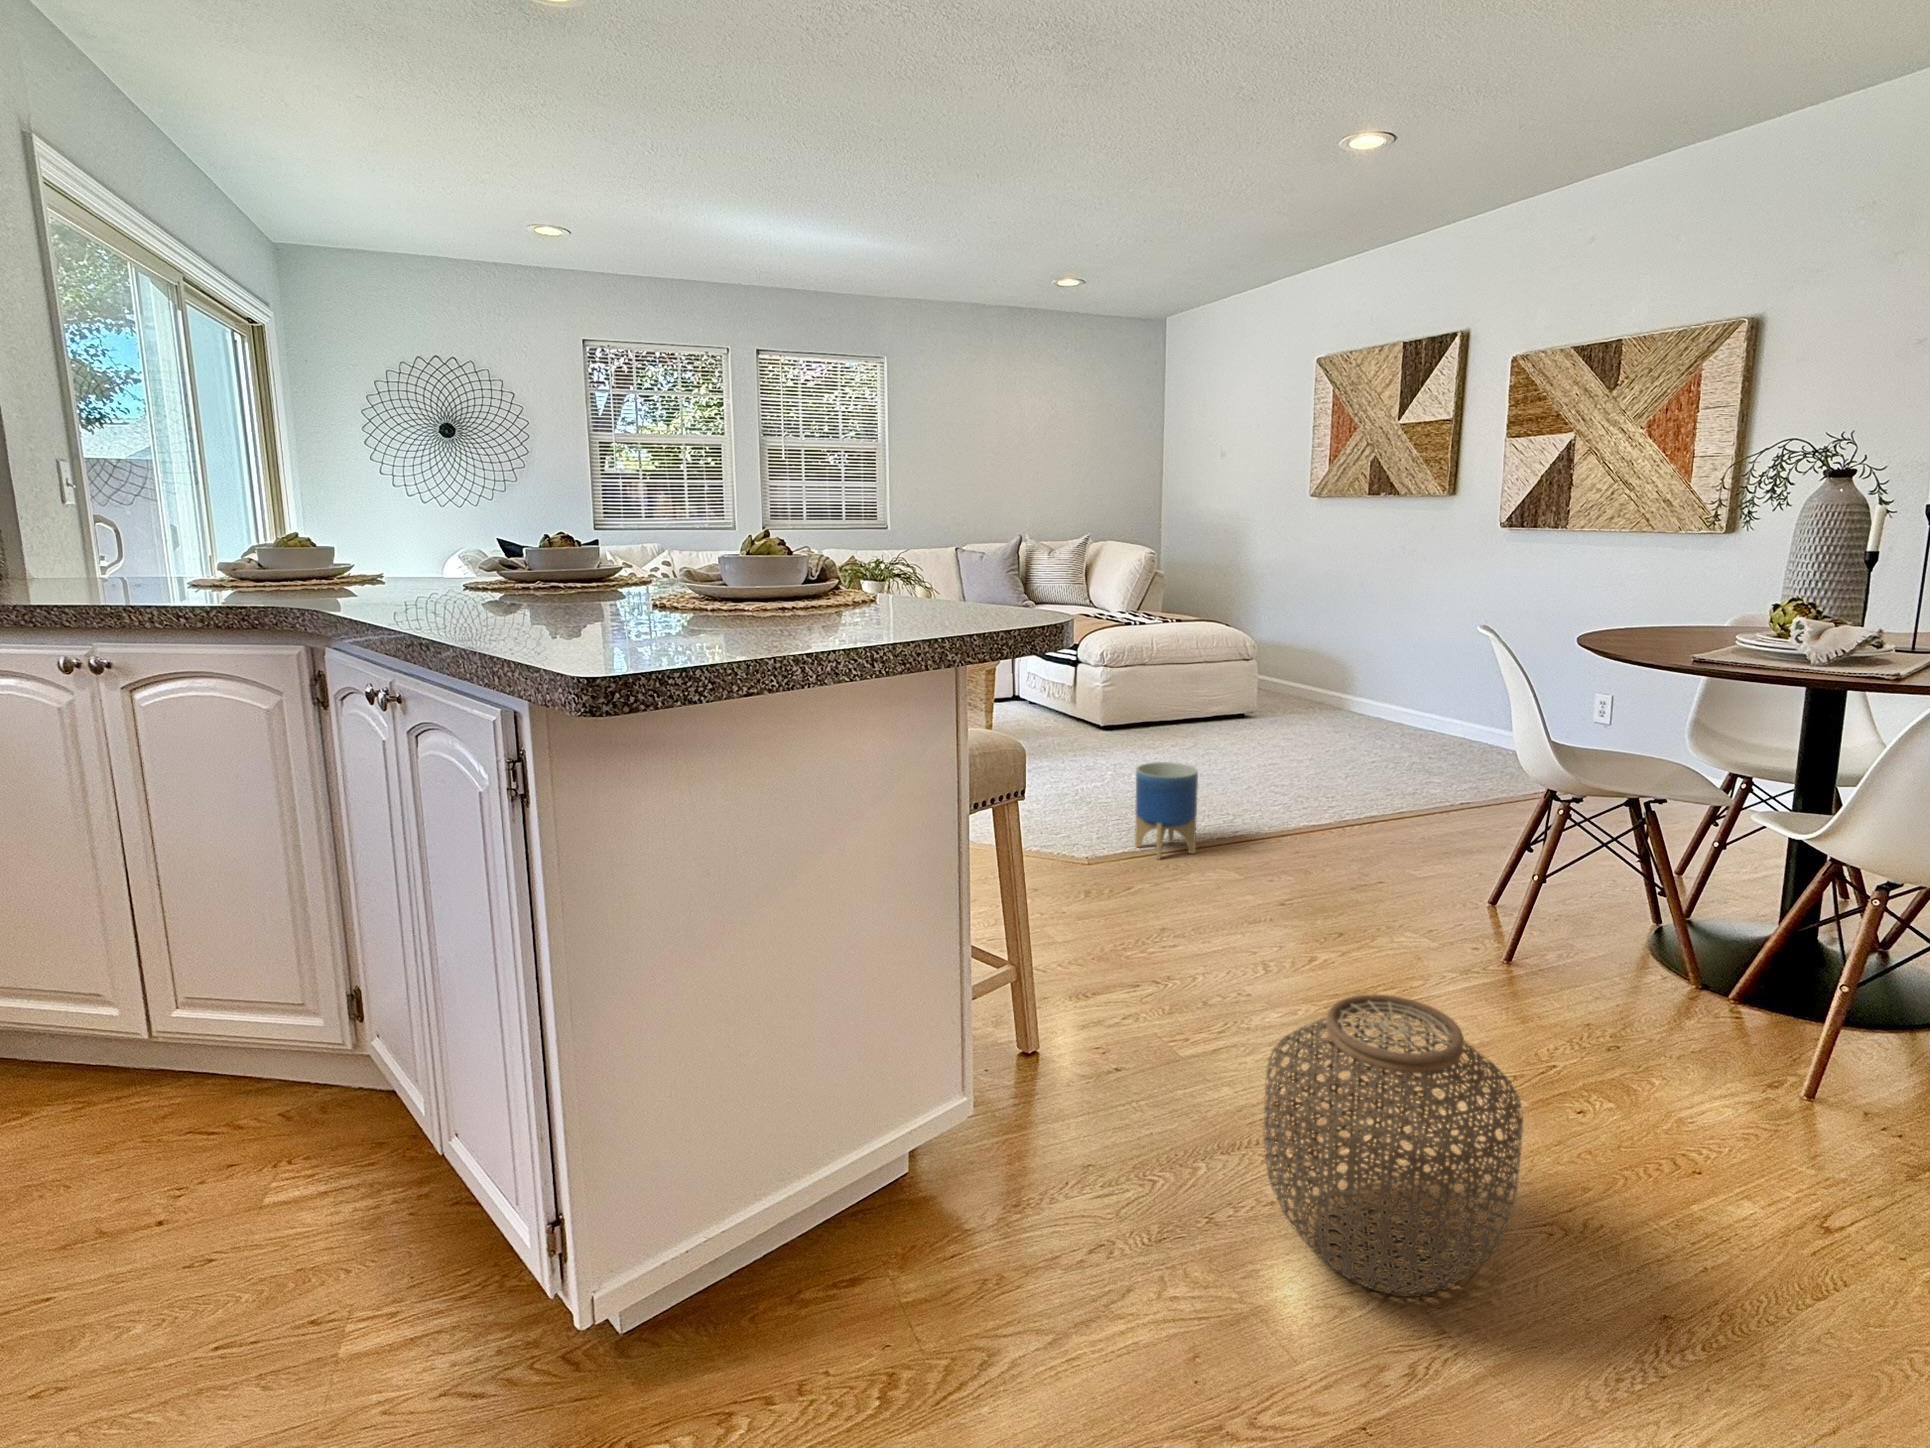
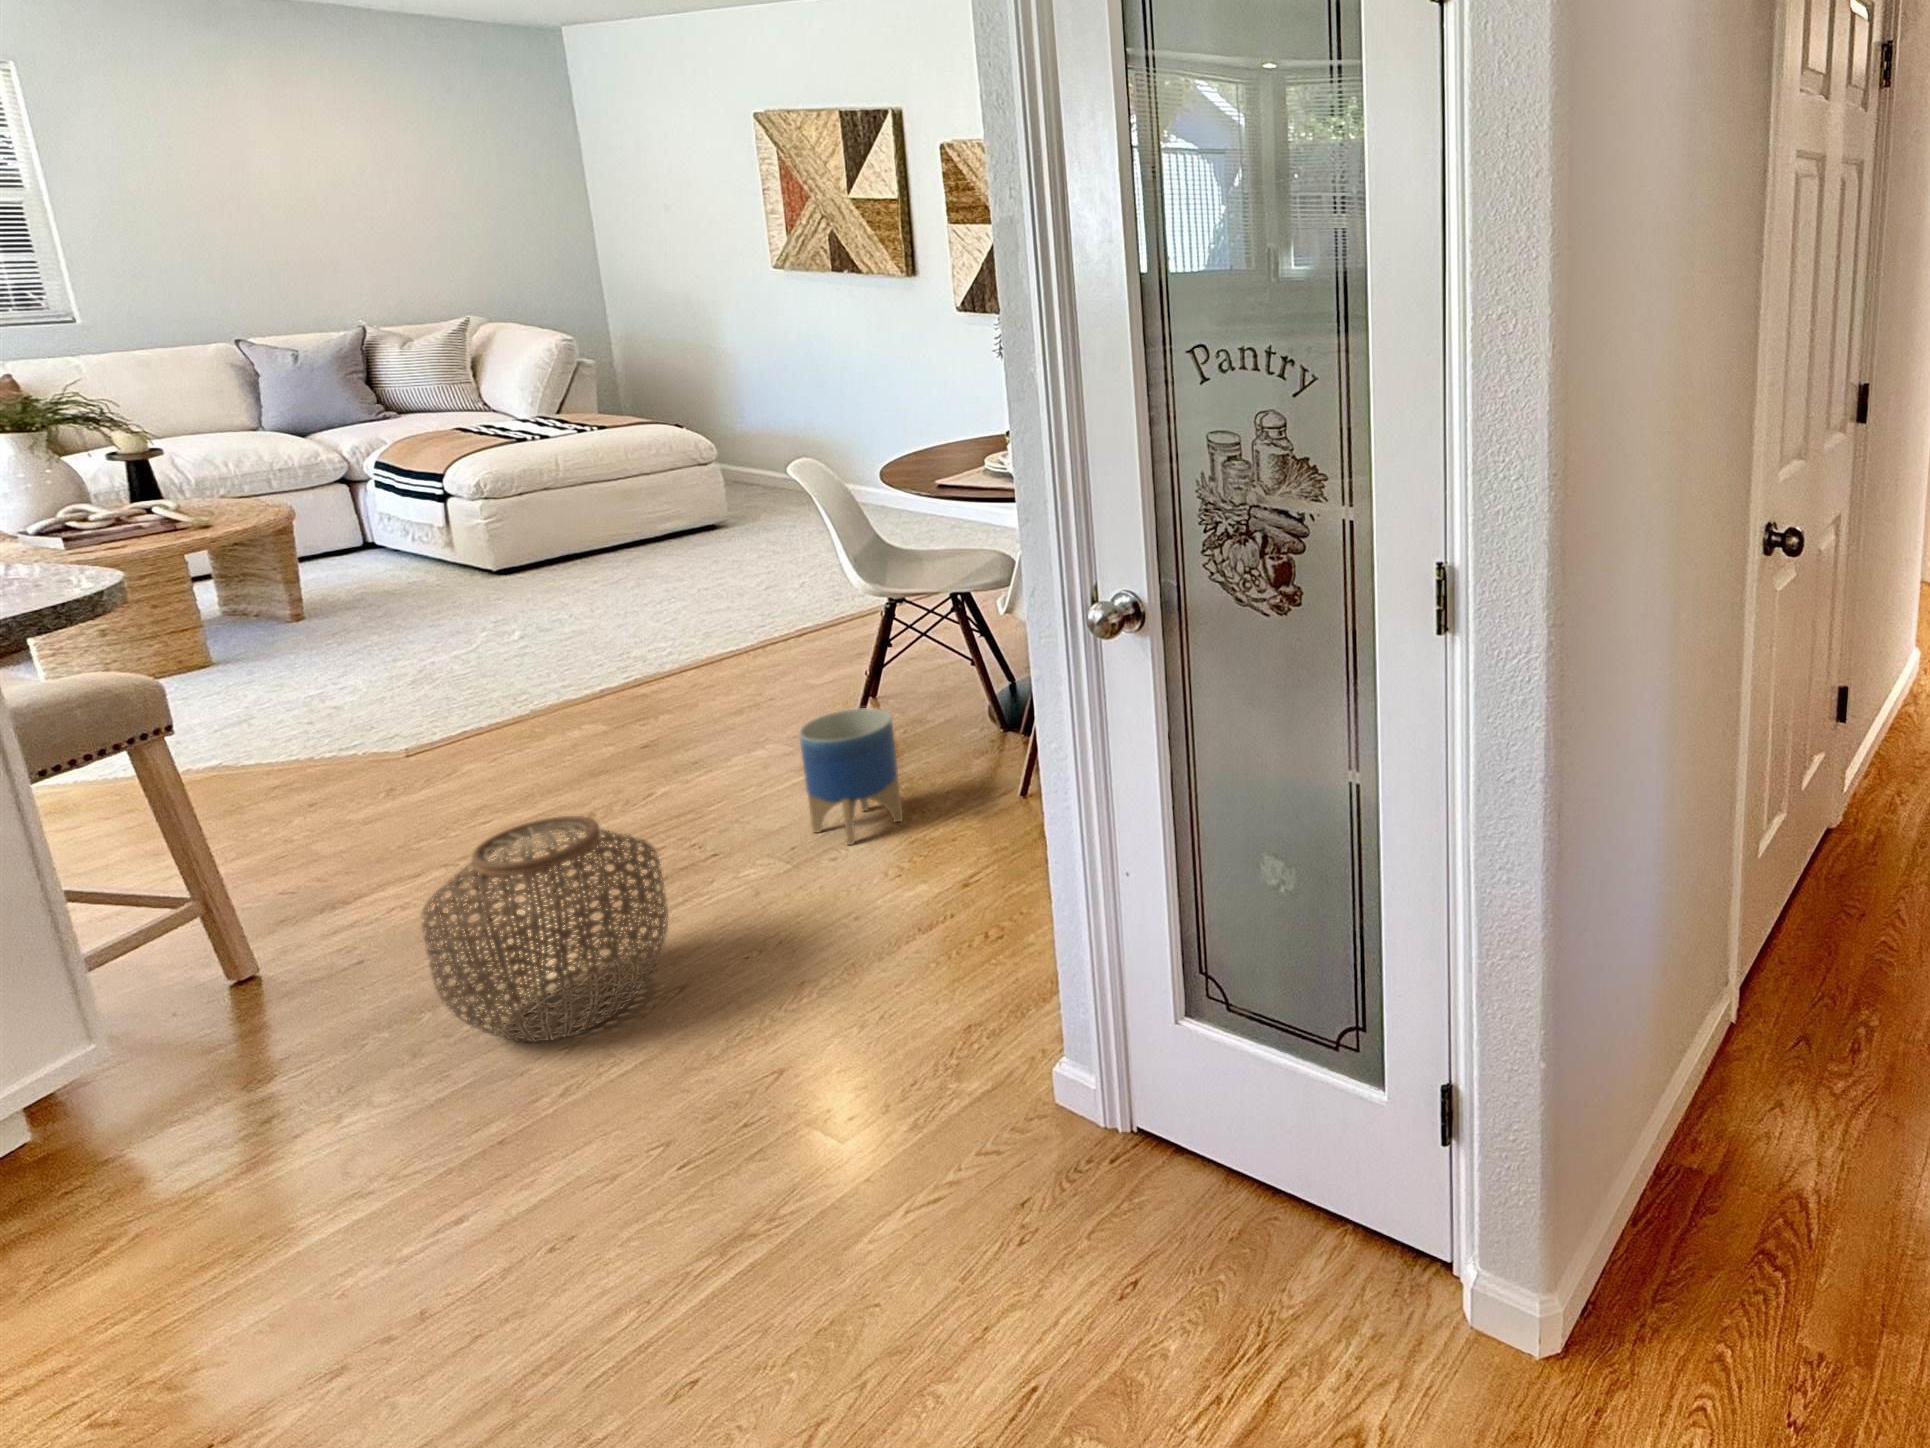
planter: present [1135,762,1198,859] -> present [799,708,903,845]

